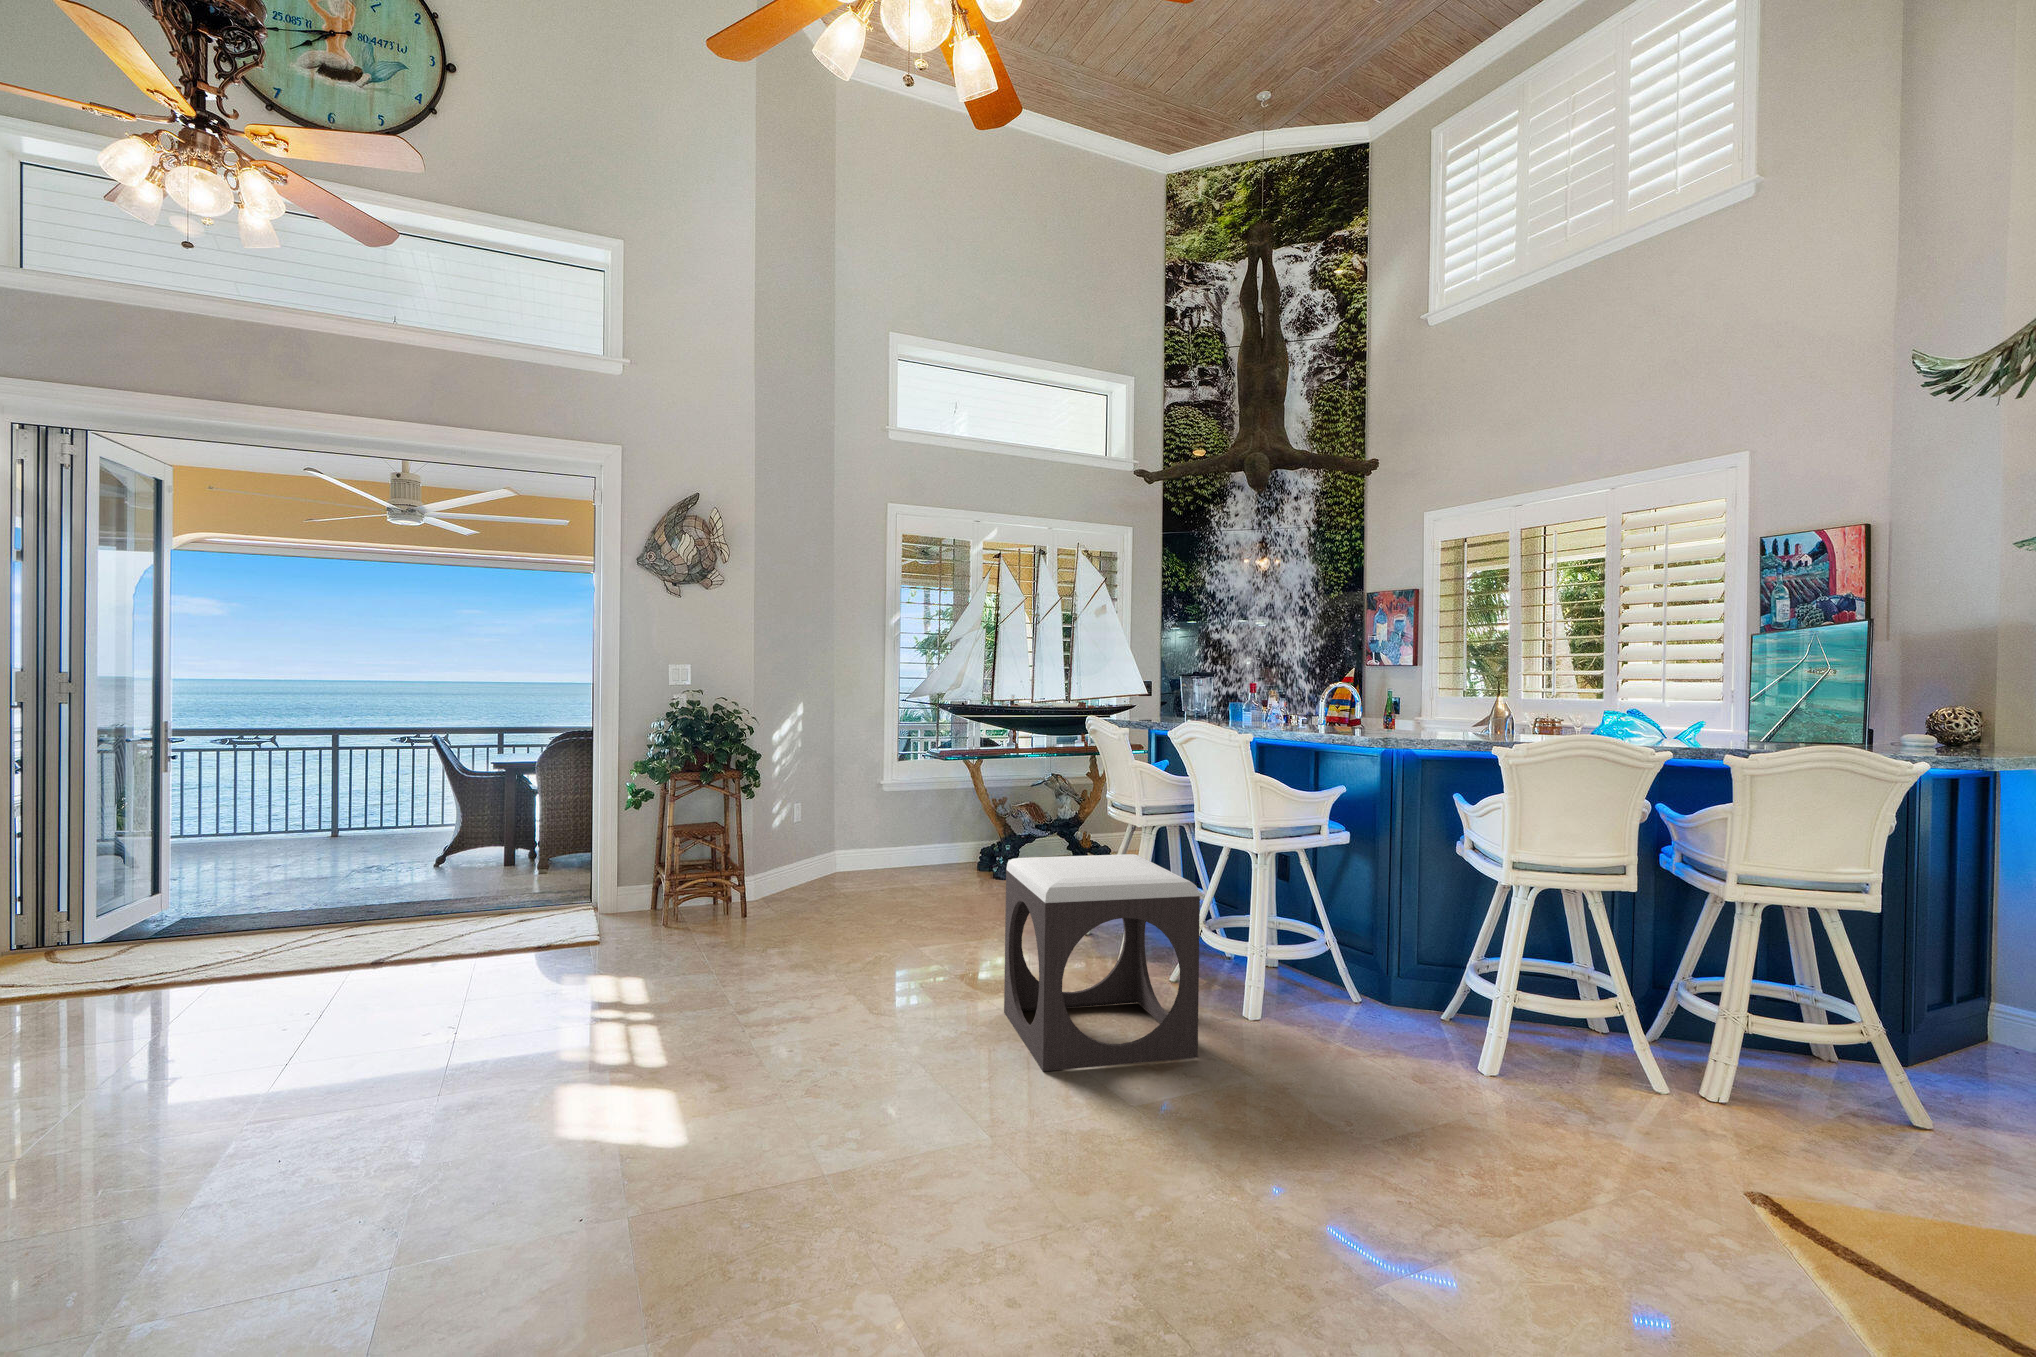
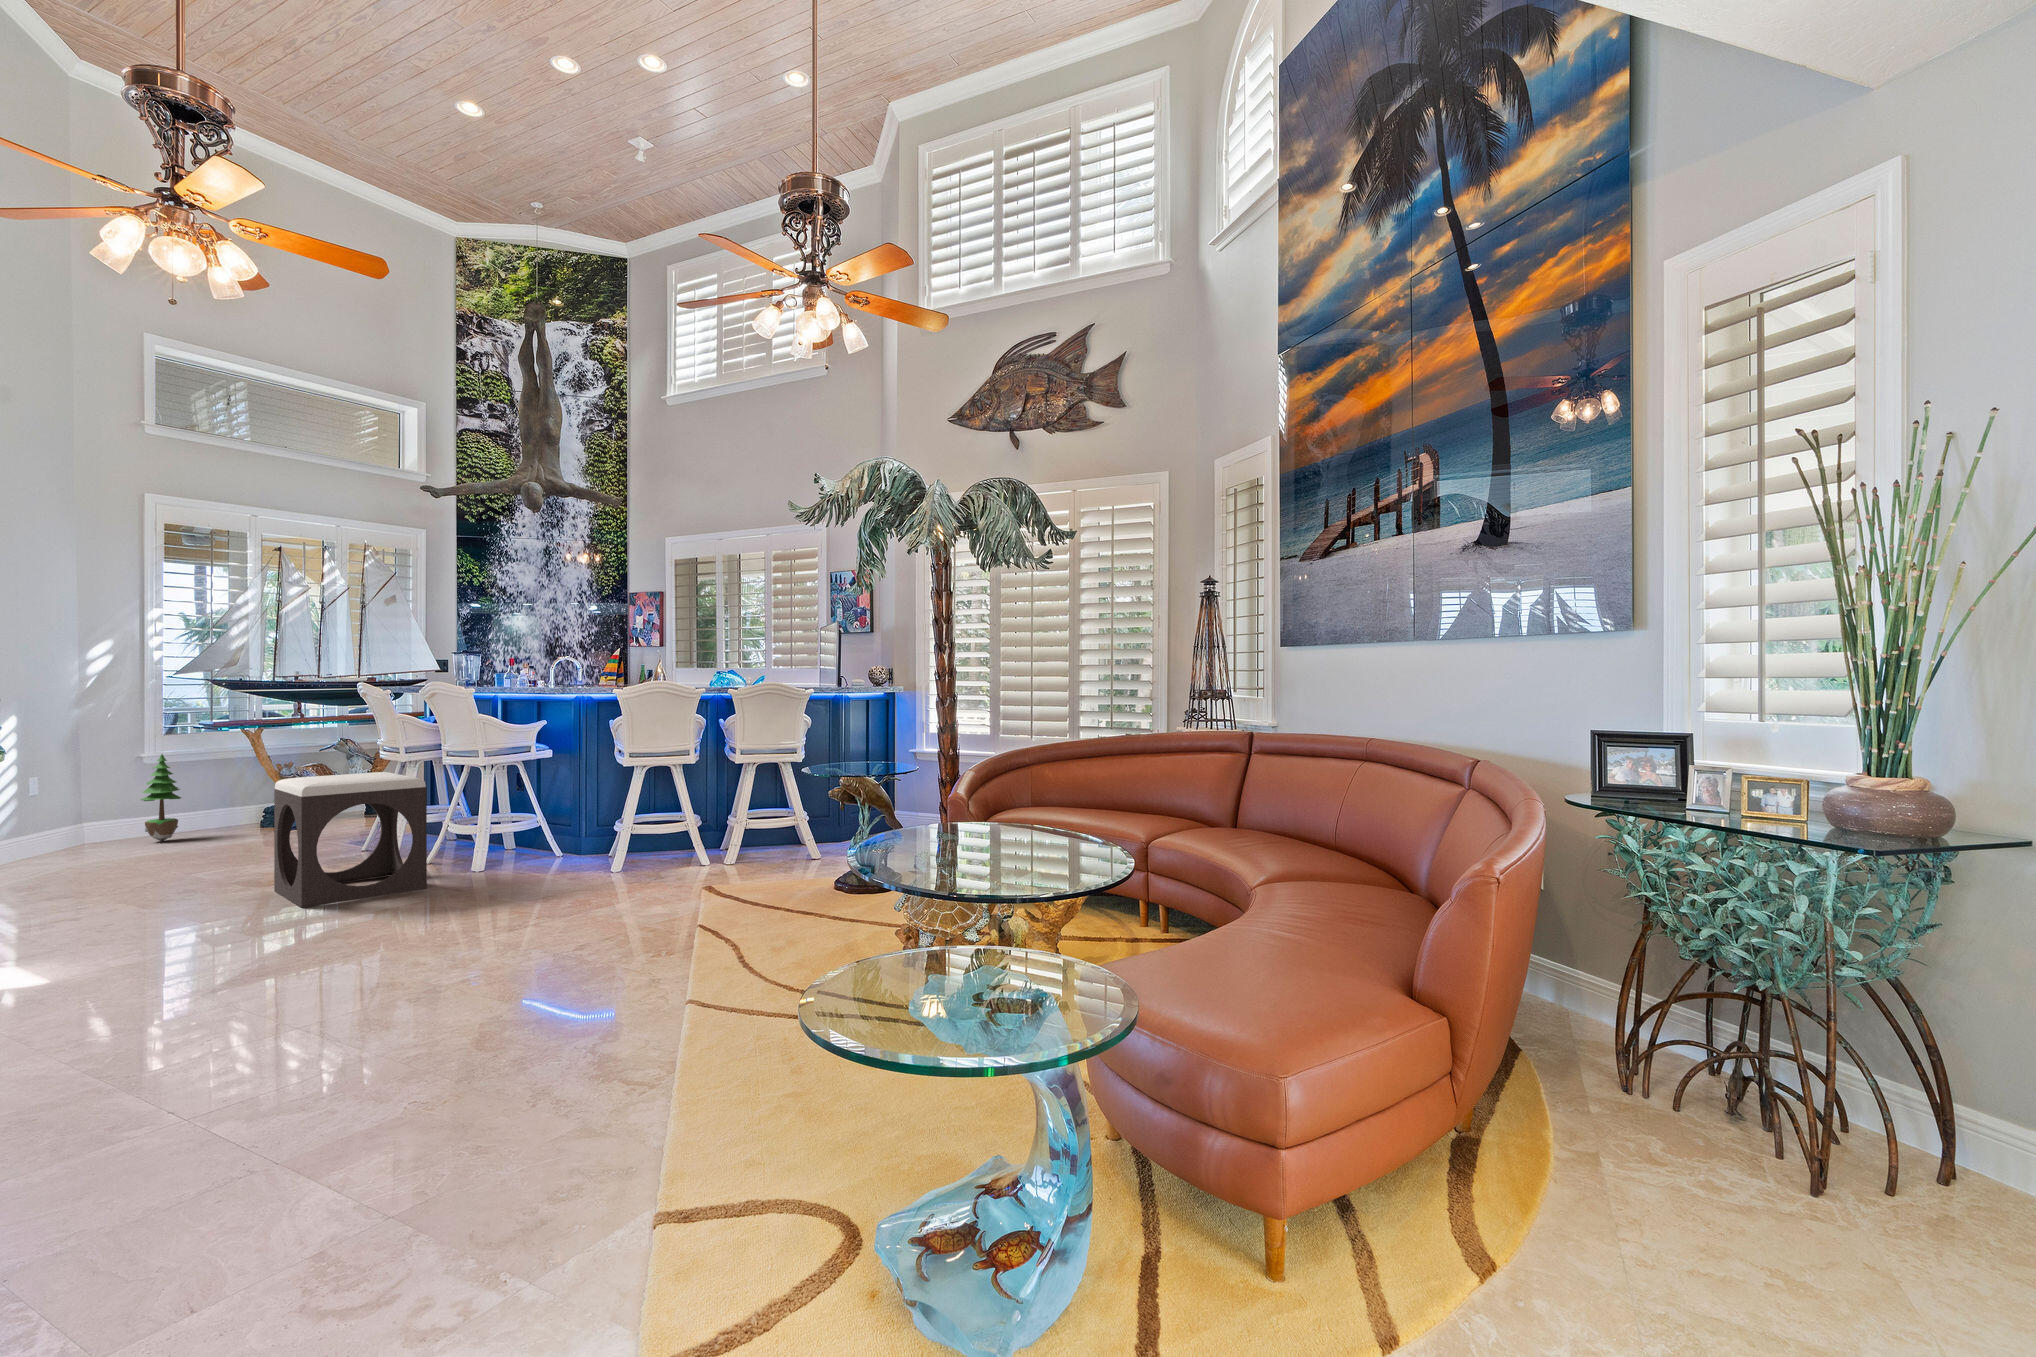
potted tree: none [877,782,911,878] -> present [141,754,181,841]

